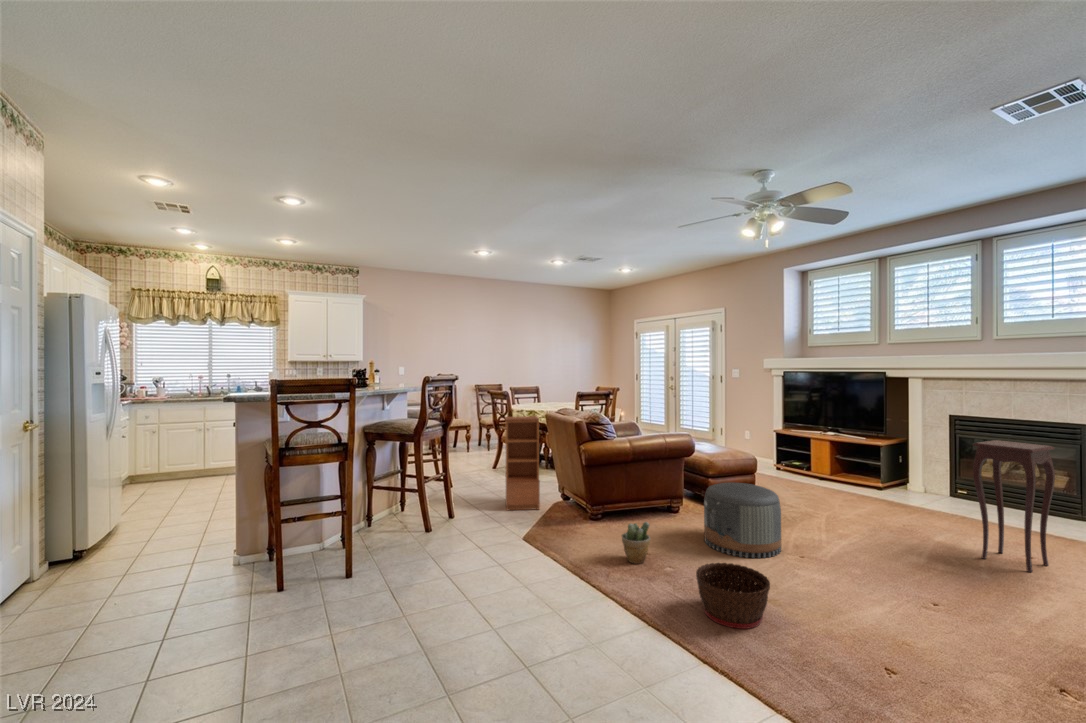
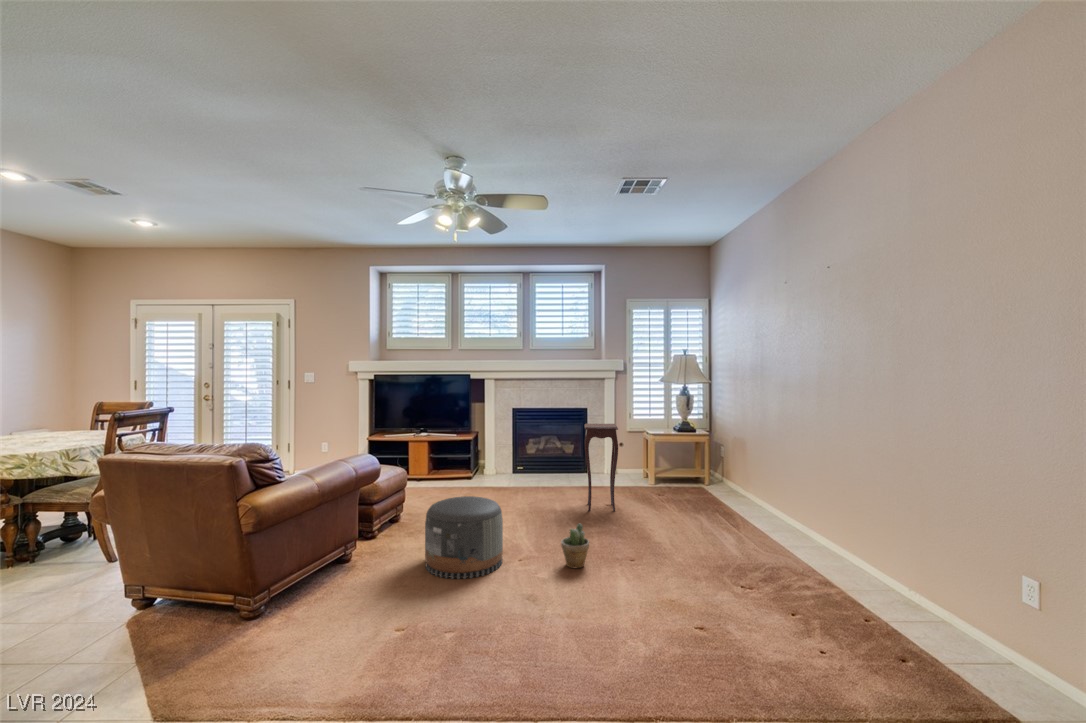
bookcase: present [505,416,540,510] -> none [37,466,146,670]
potted plant: present [622,522,650,564] -> present [561,524,589,568]
basket: present [696,563,770,629] -> none [527,577,599,646]

